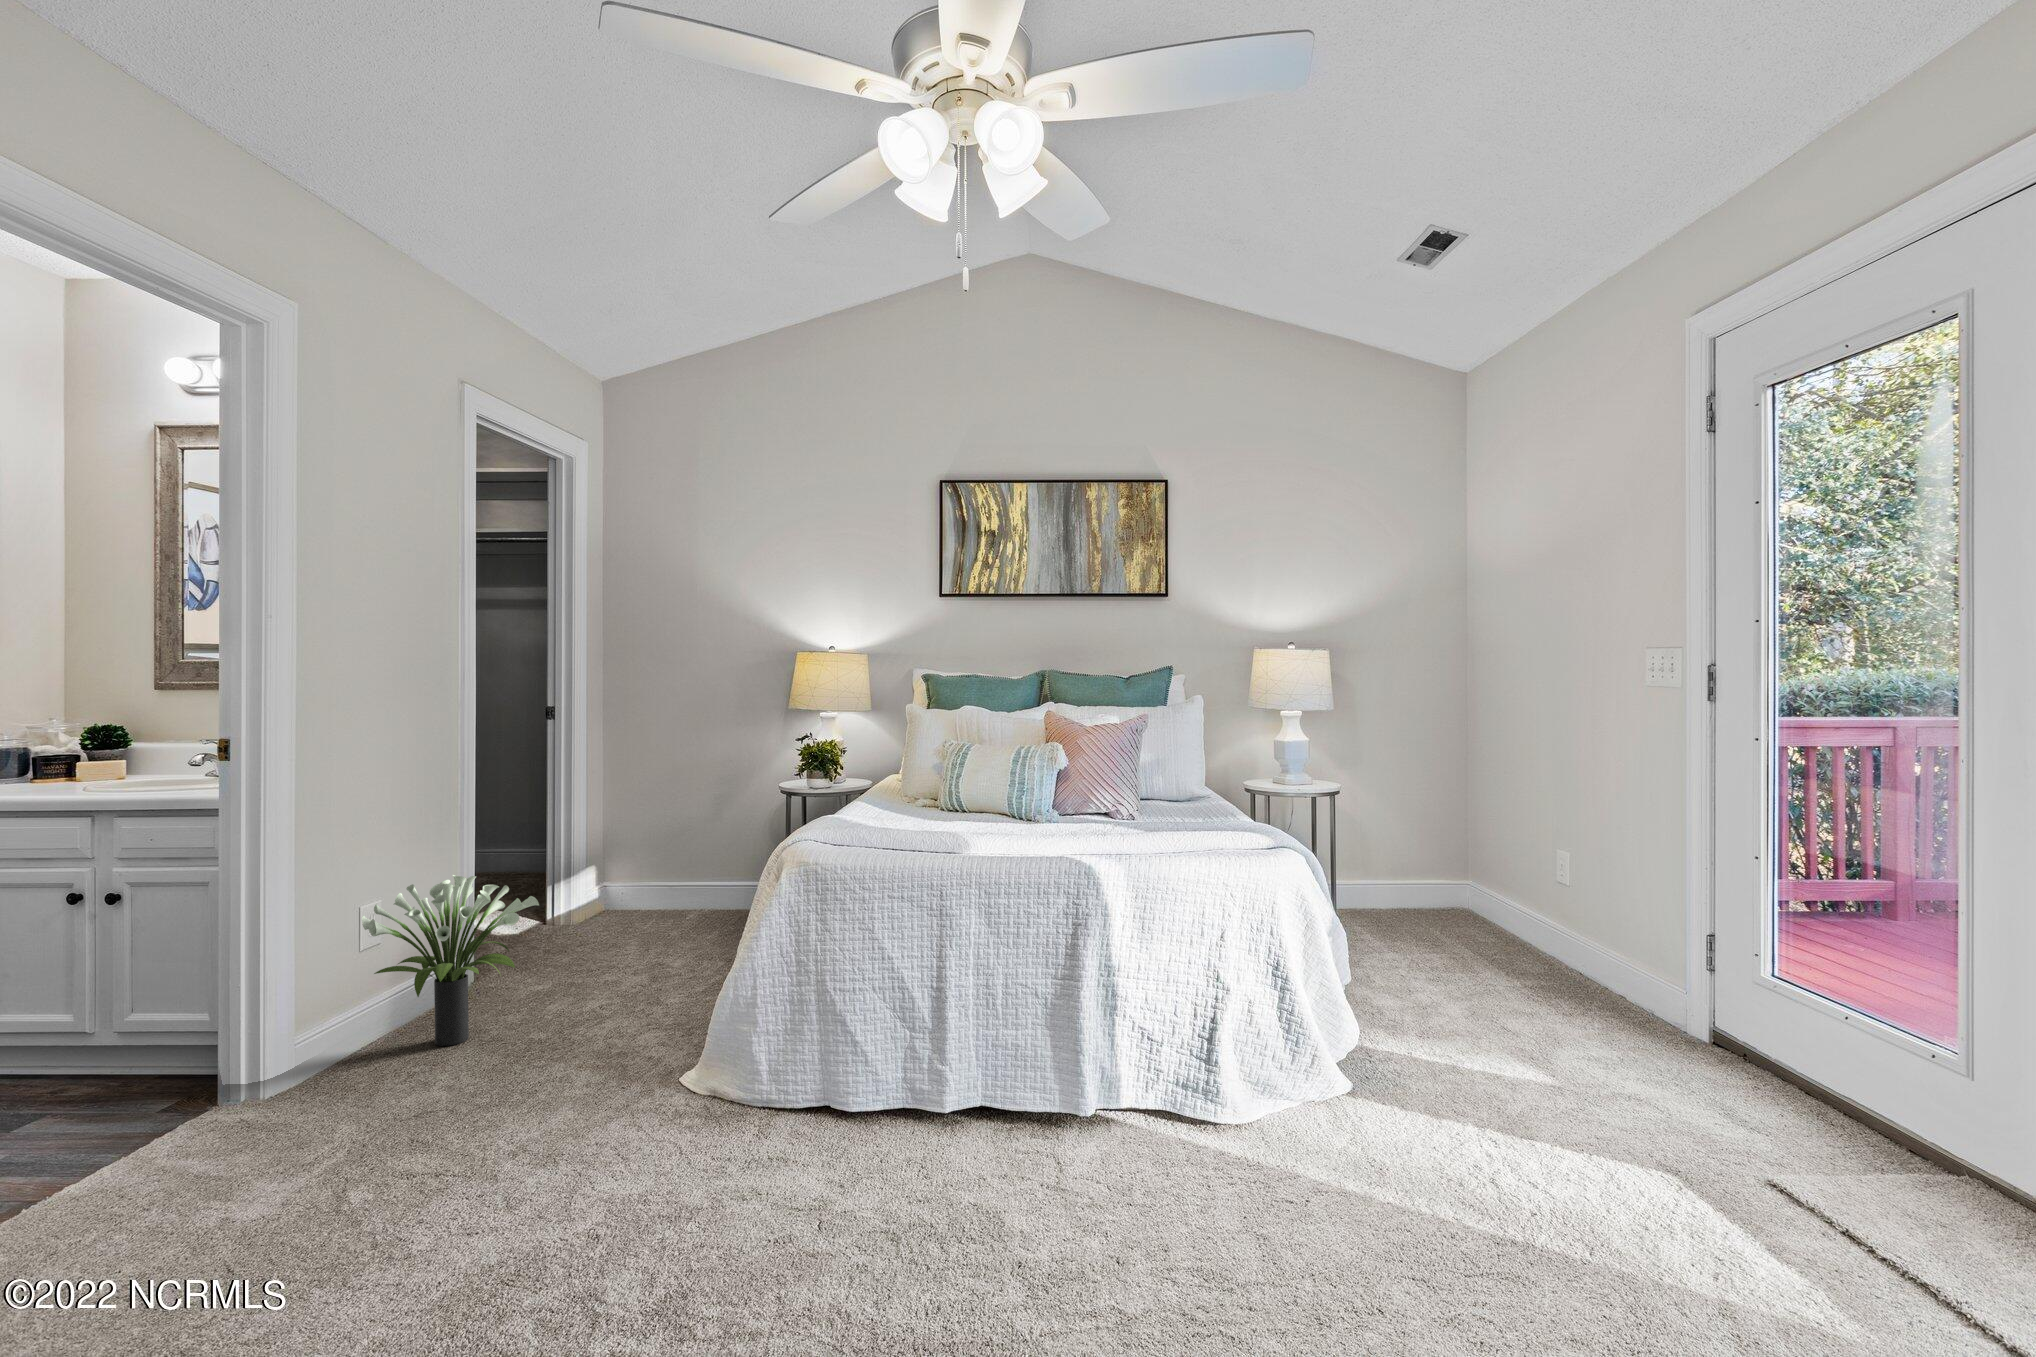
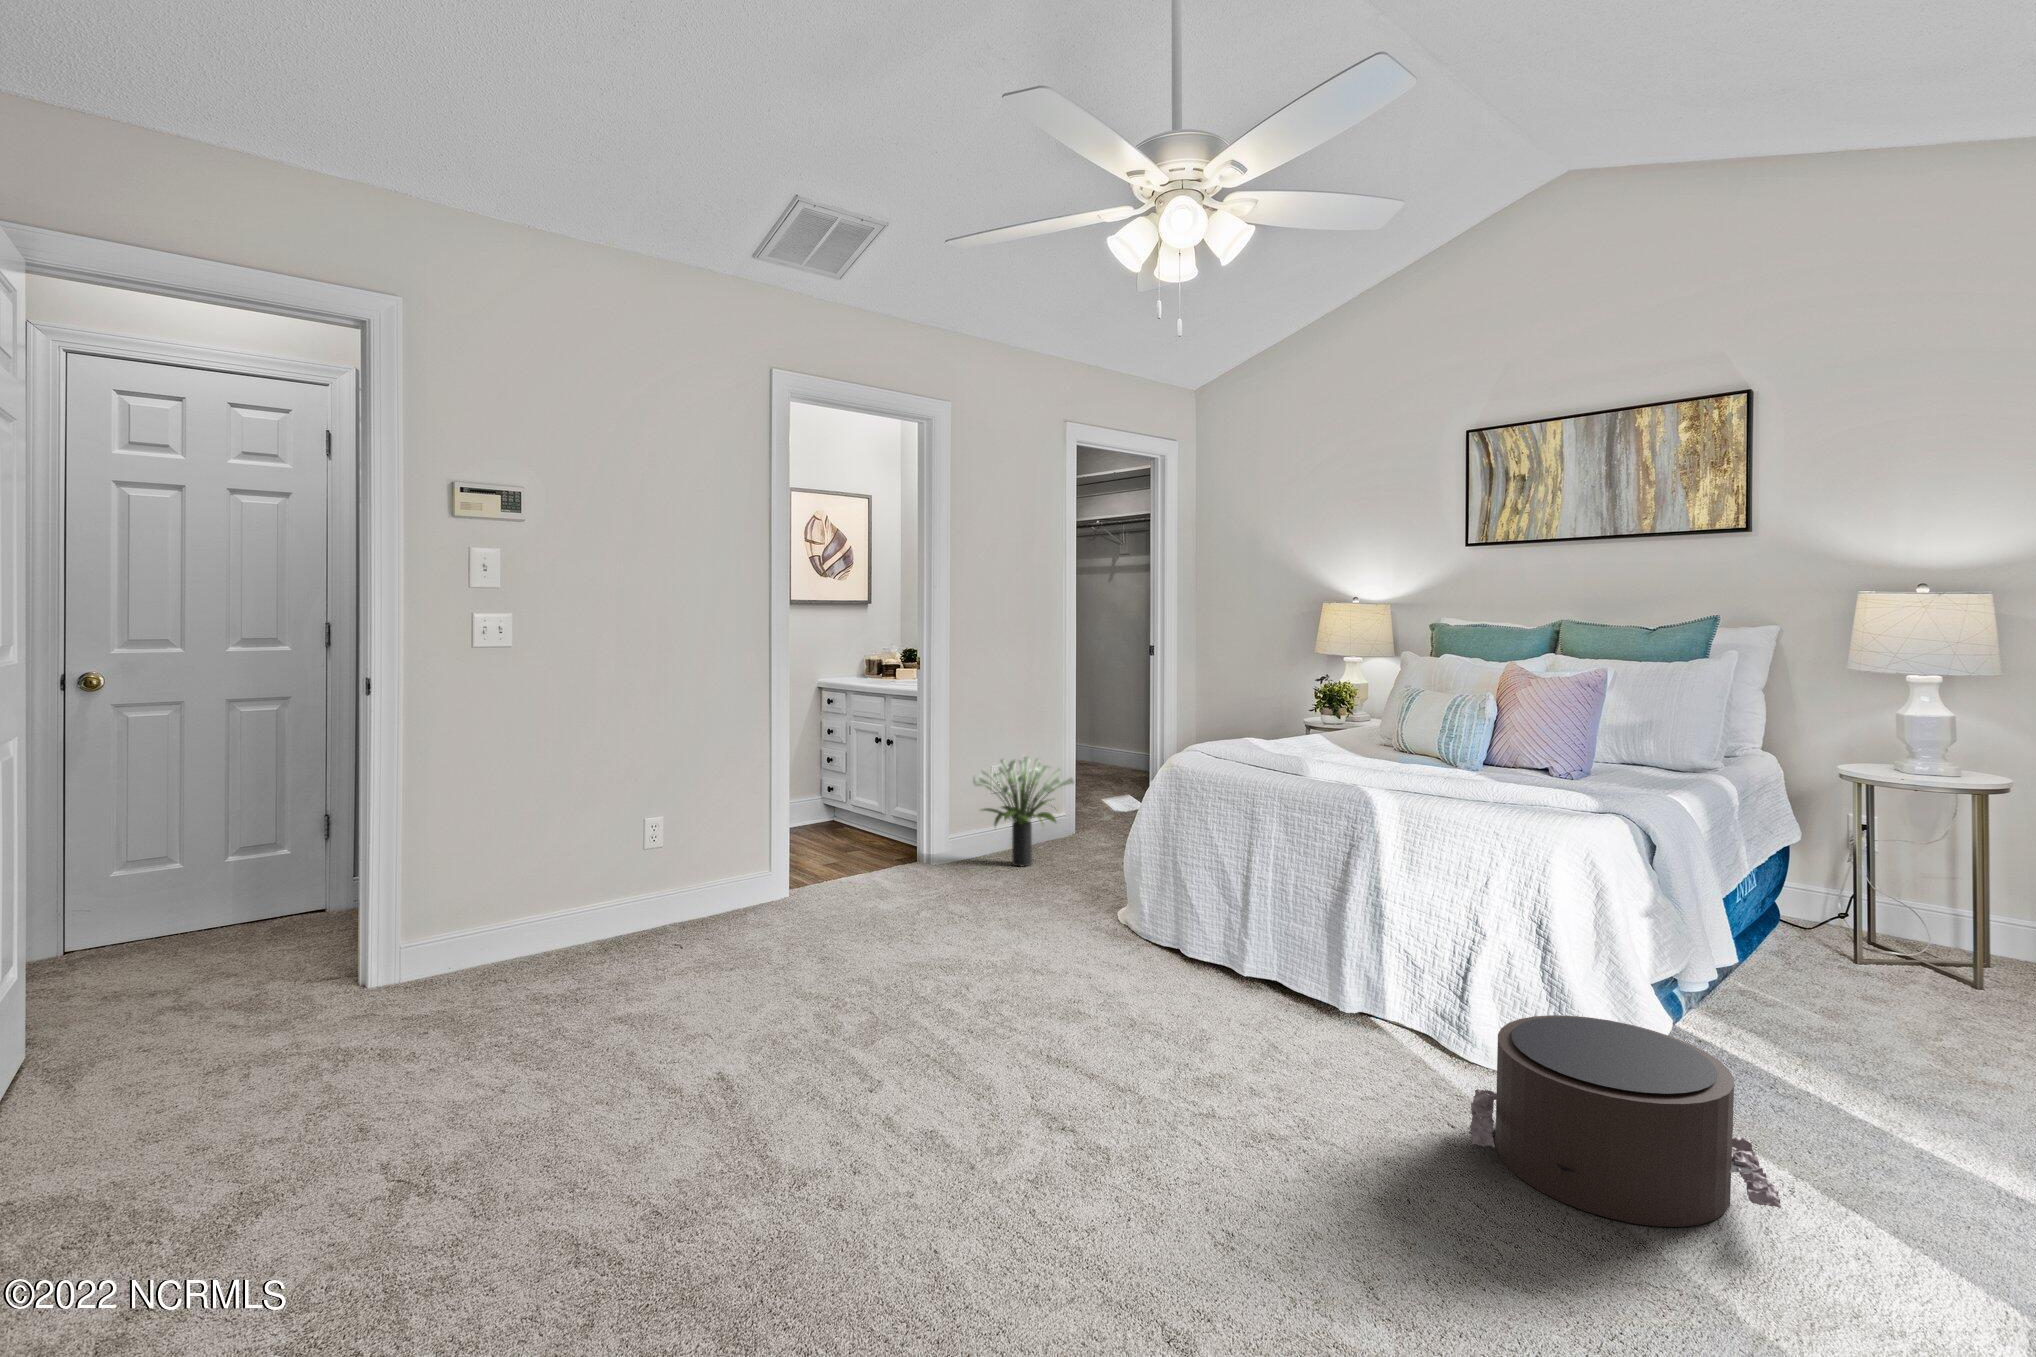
pouf: none [1316,1043,1598,1247] -> present [1470,1015,1781,1227]

